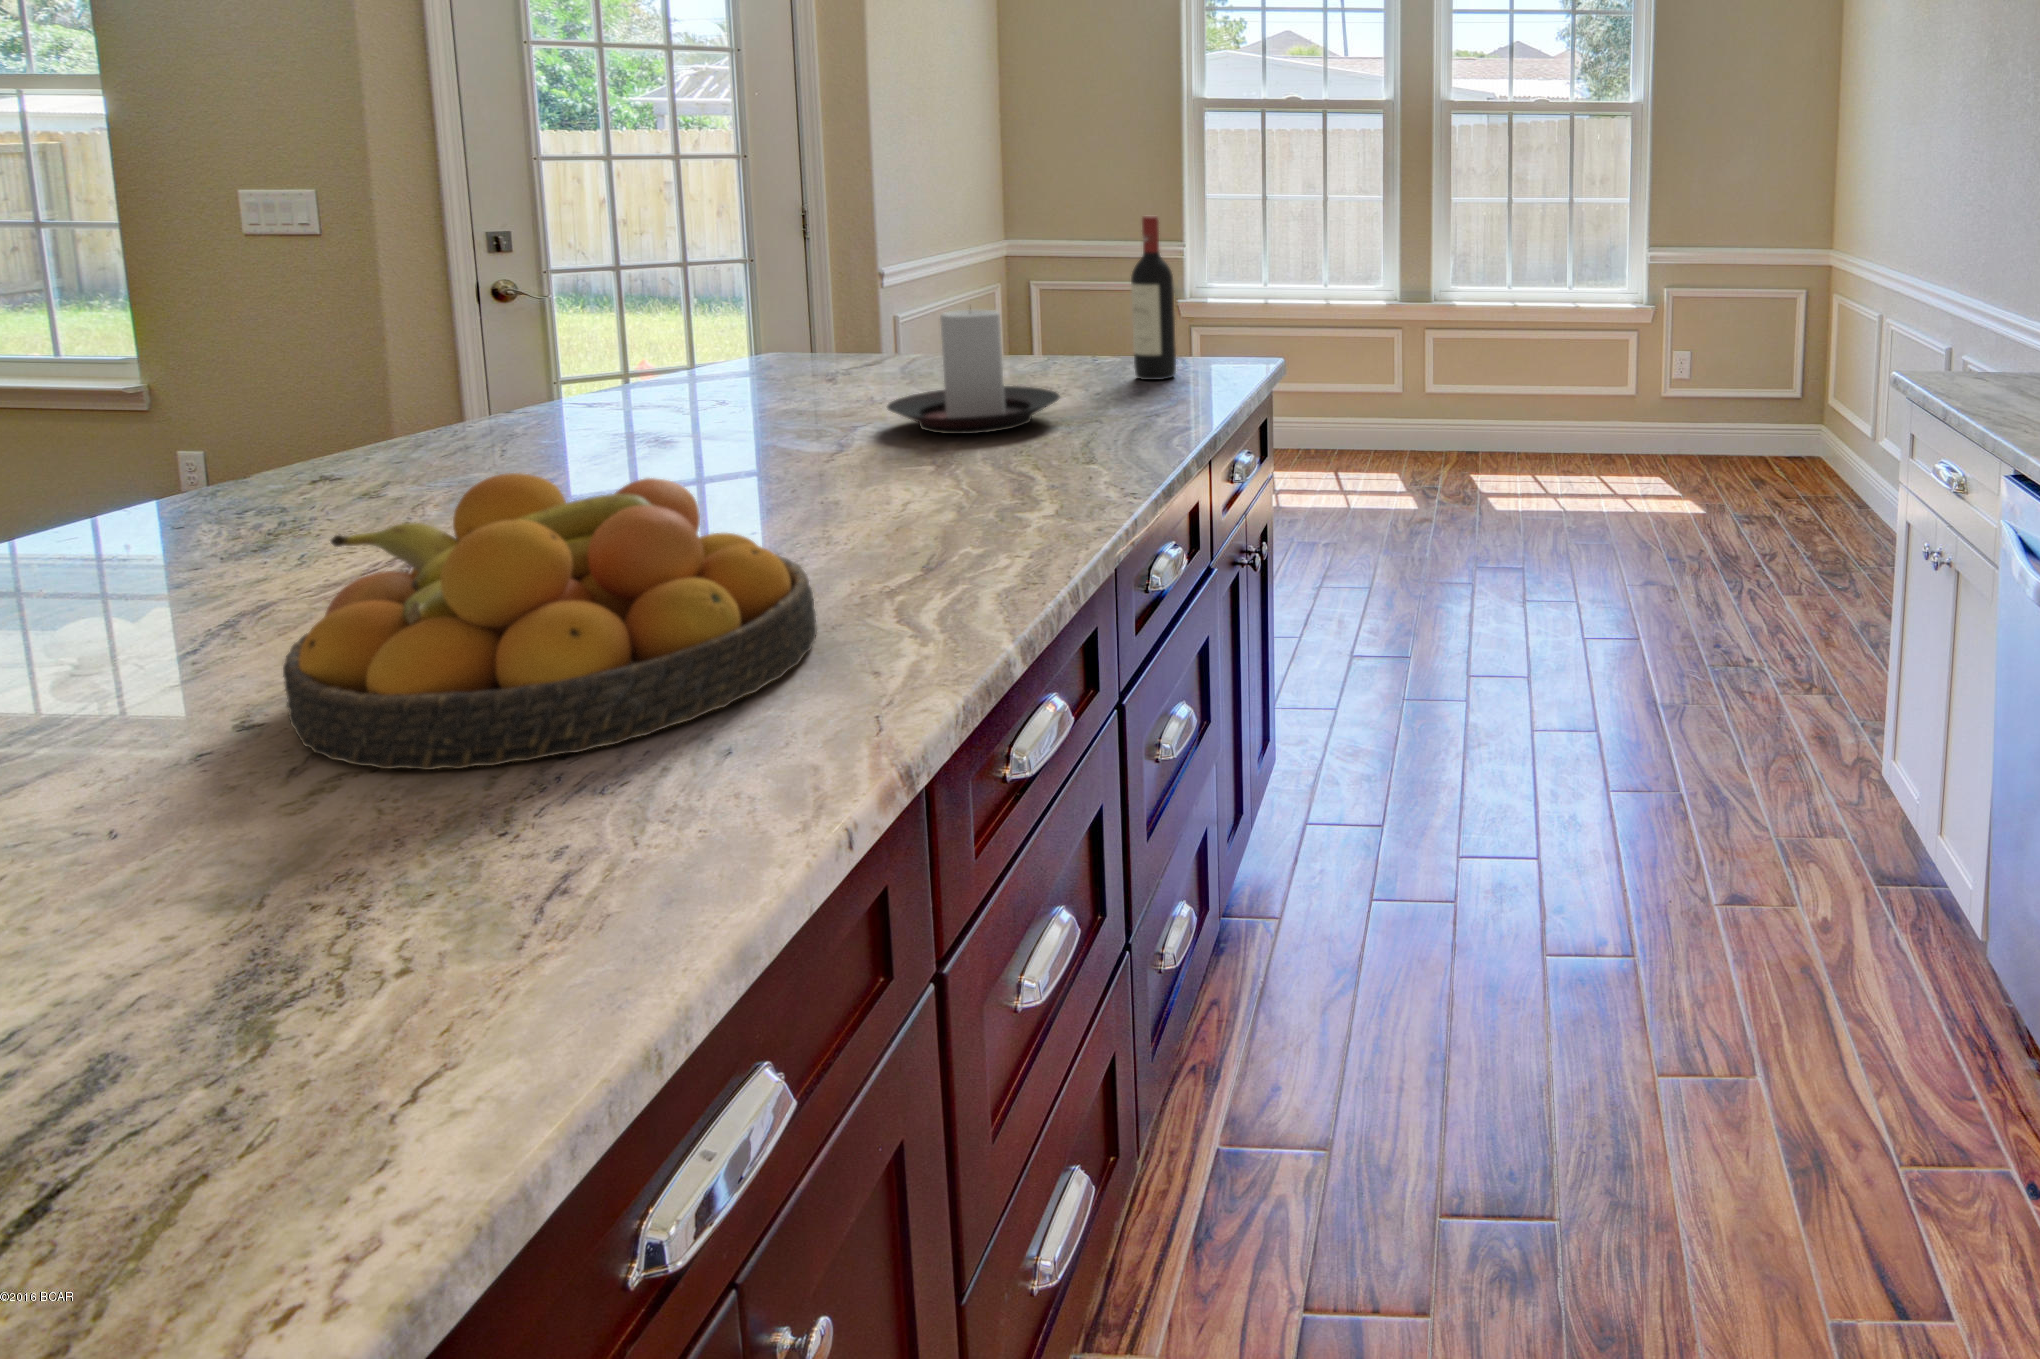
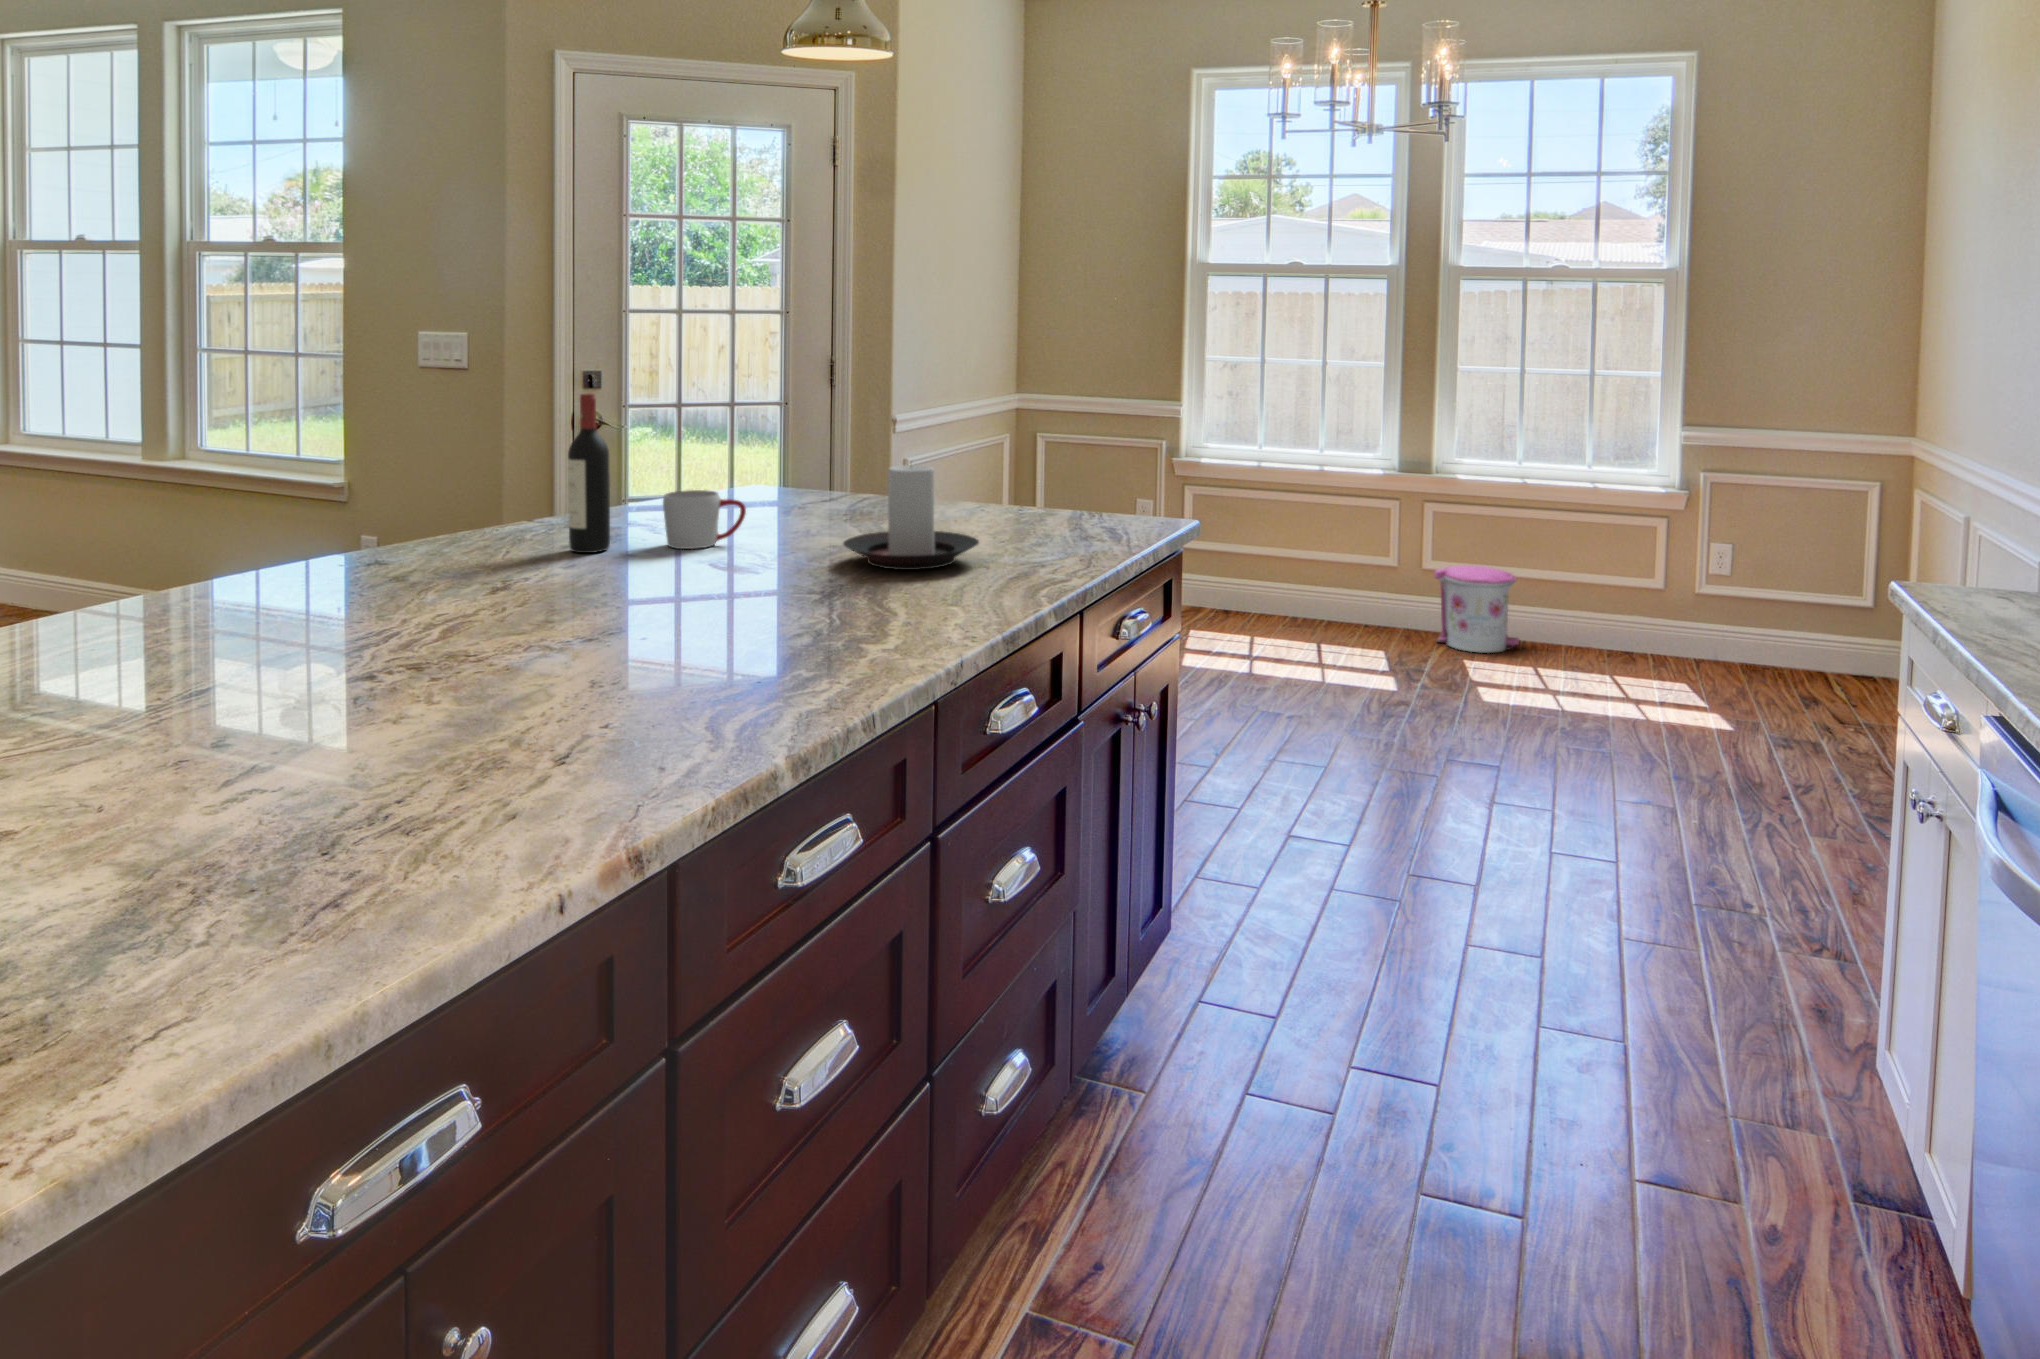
wine bottle: present [1131,216,1176,380] -> present [568,393,610,553]
mug: none [610,355,735,432] -> present [663,490,746,549]
trash can: none [1442,387,1518,468] -> present [1434,565,1519,653]
fruit bowl: present [283,473,817,770] -> none [384,569,708,771]

